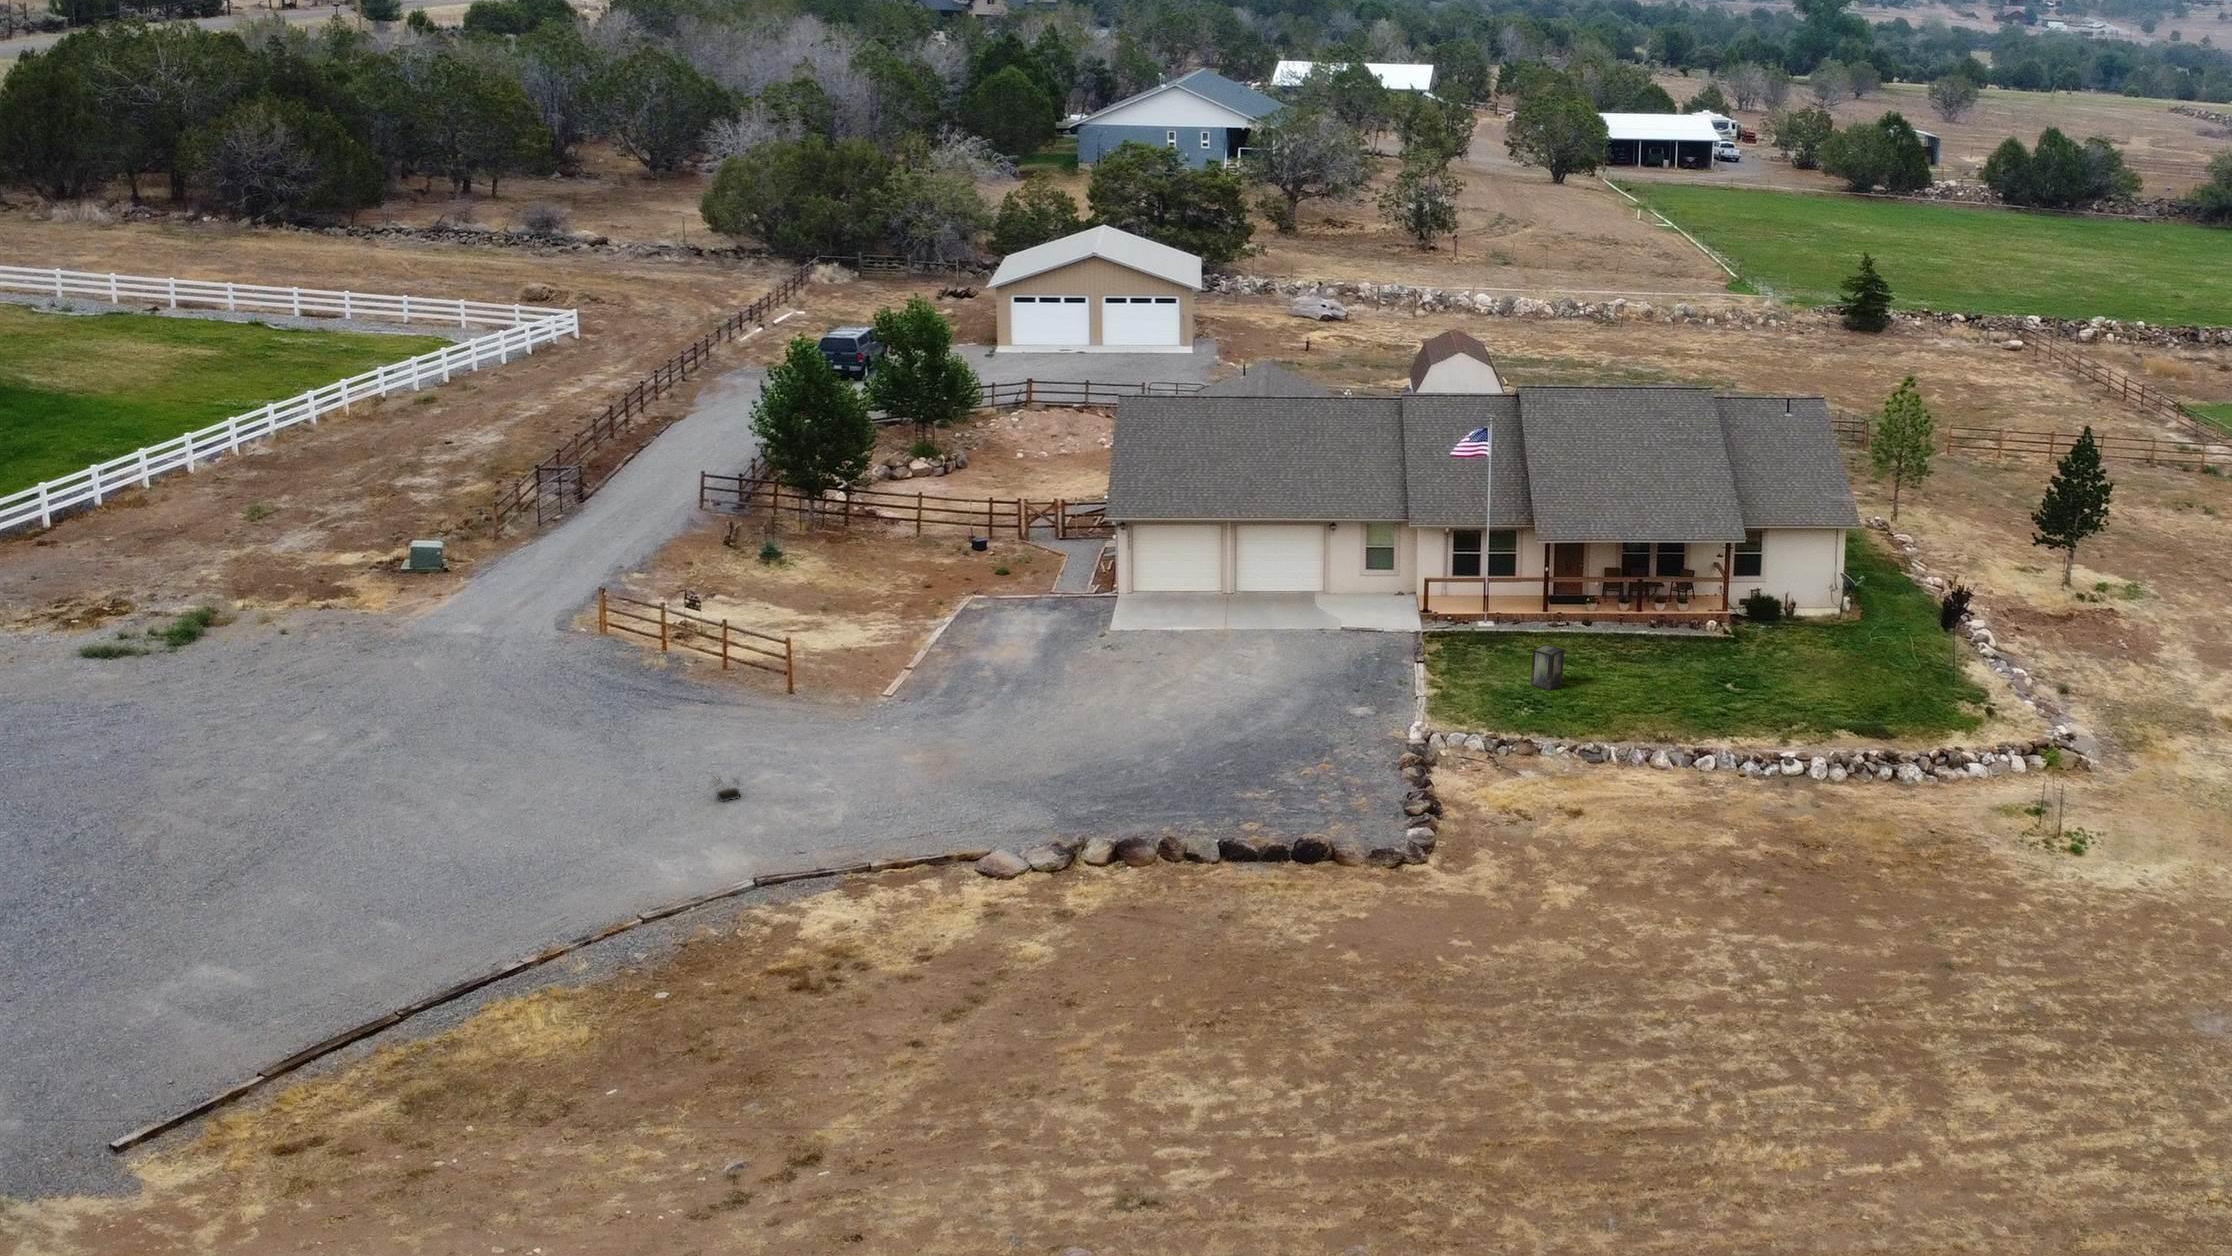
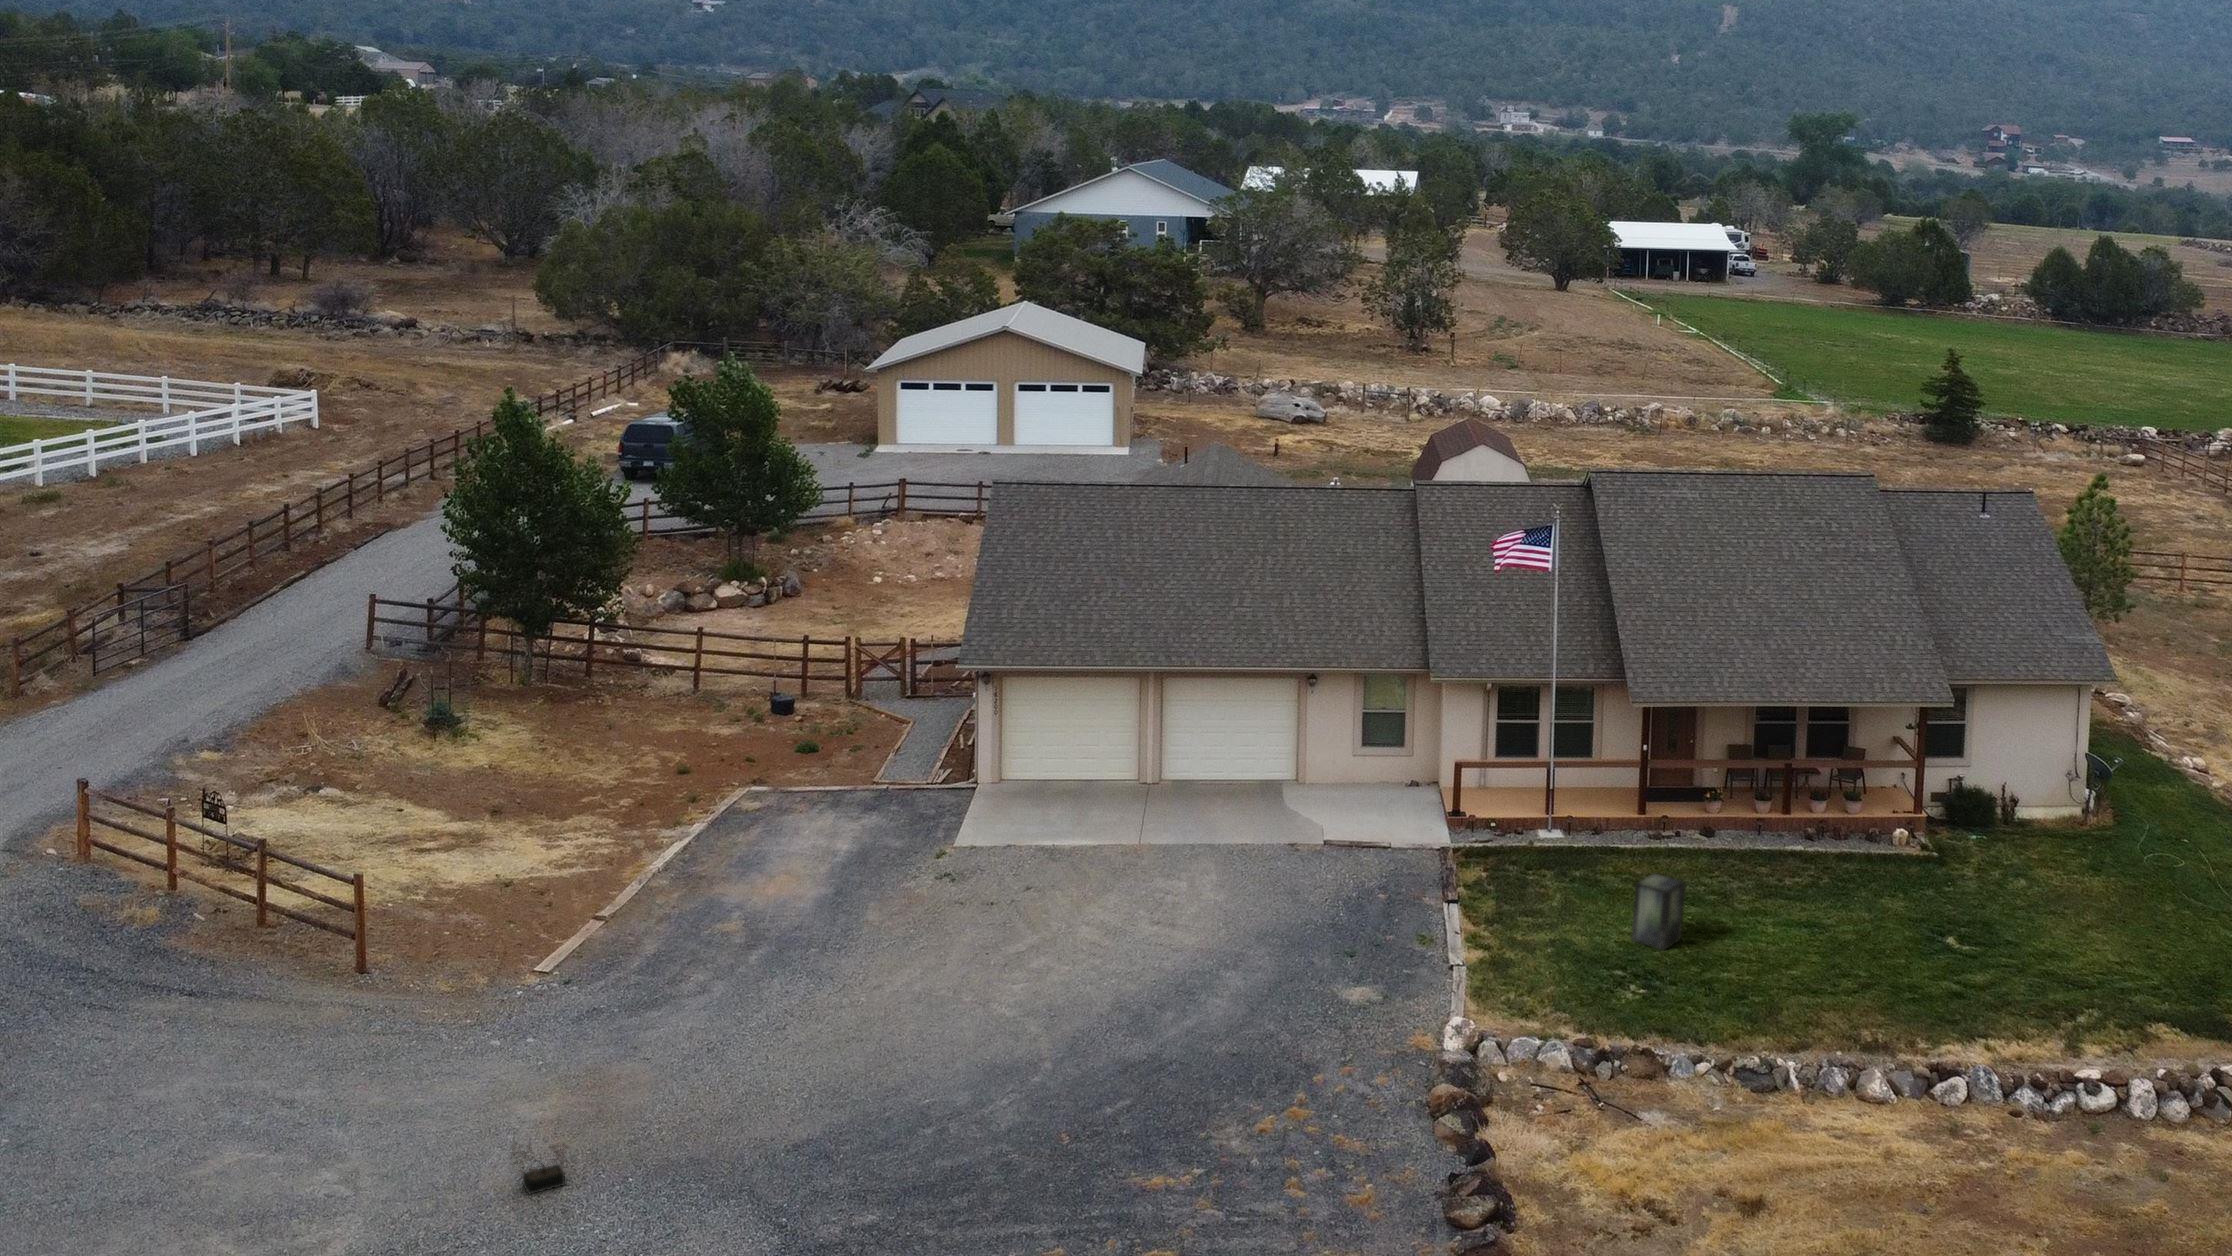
decorative plant: present [710,776,740,801] -> present [510,1143,565,1194]

